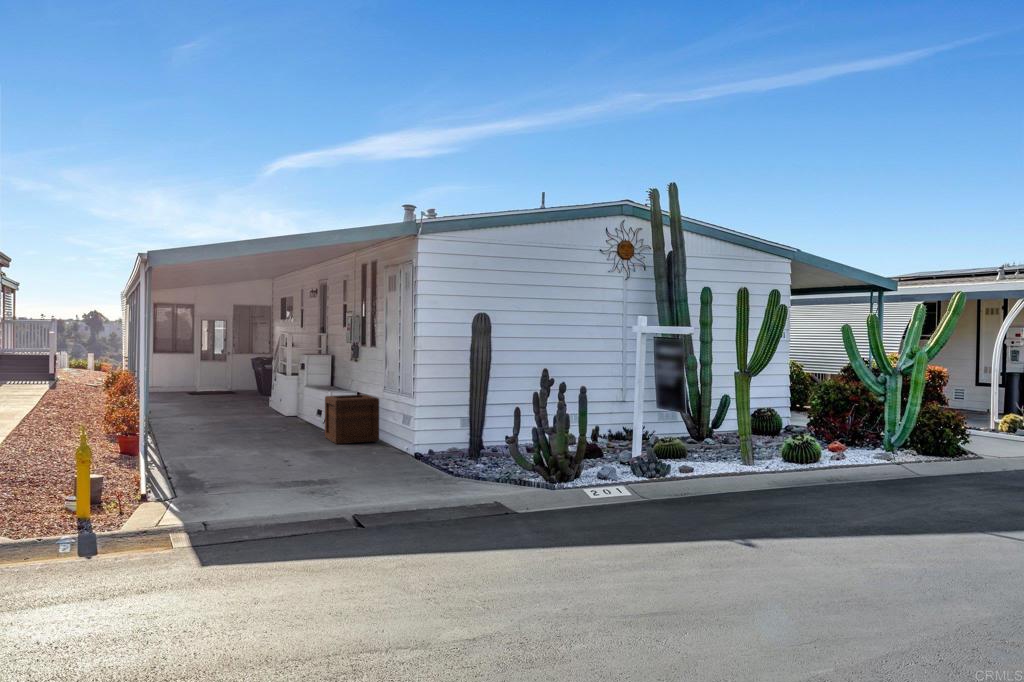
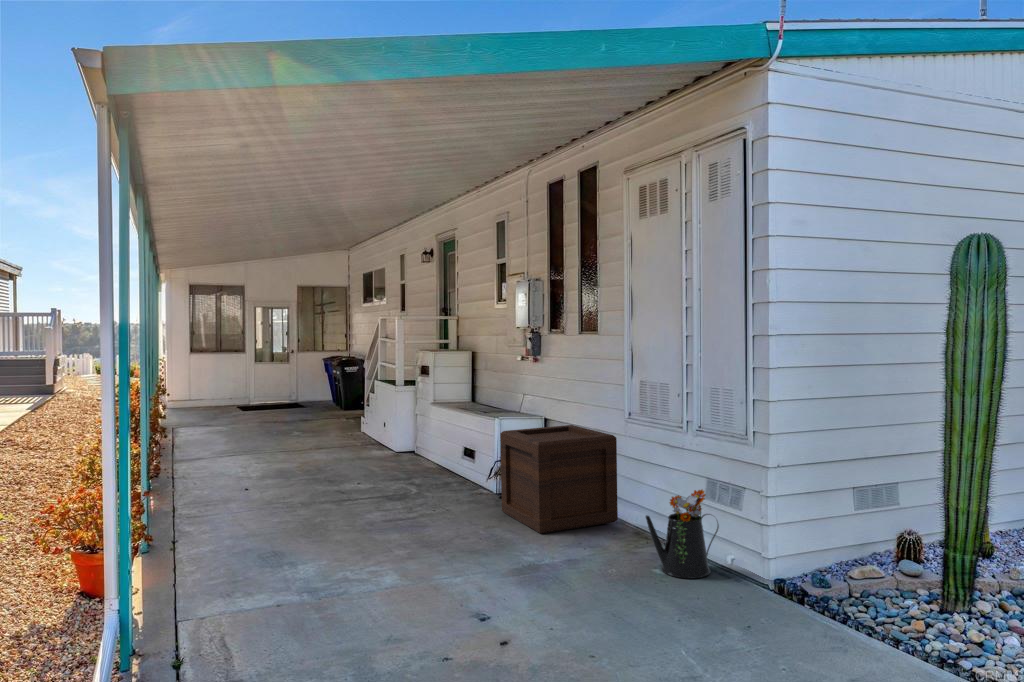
watering can: none [371,417,404,456] -> present [646,490,719,579]

